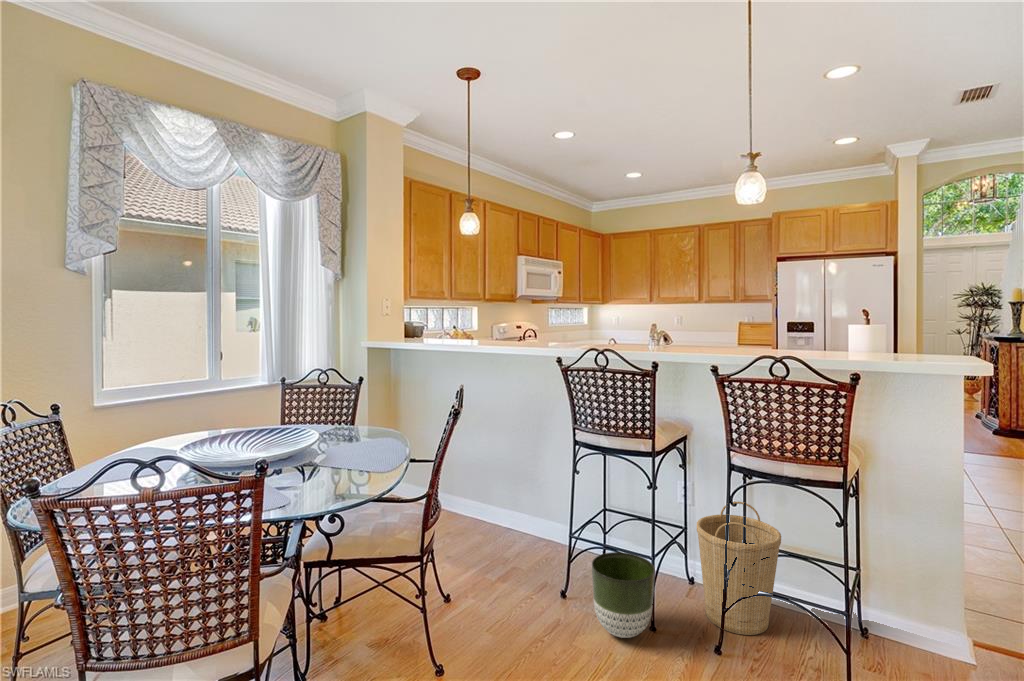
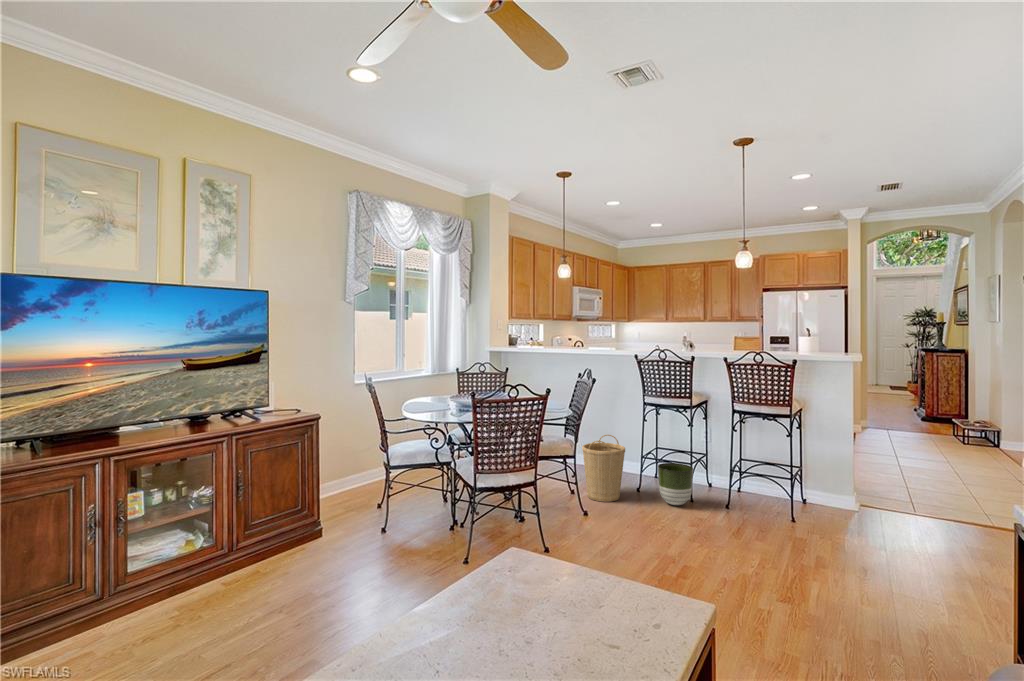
basket: present [697,502,781,635] -> present [582,435,625,502]

